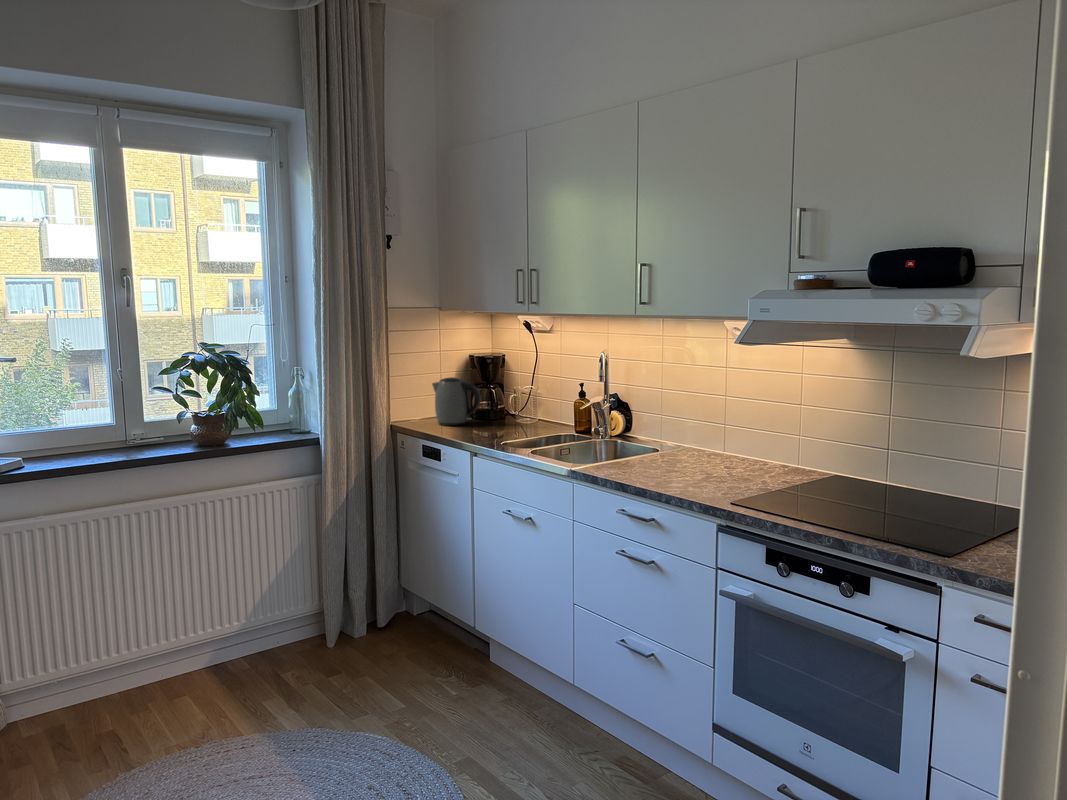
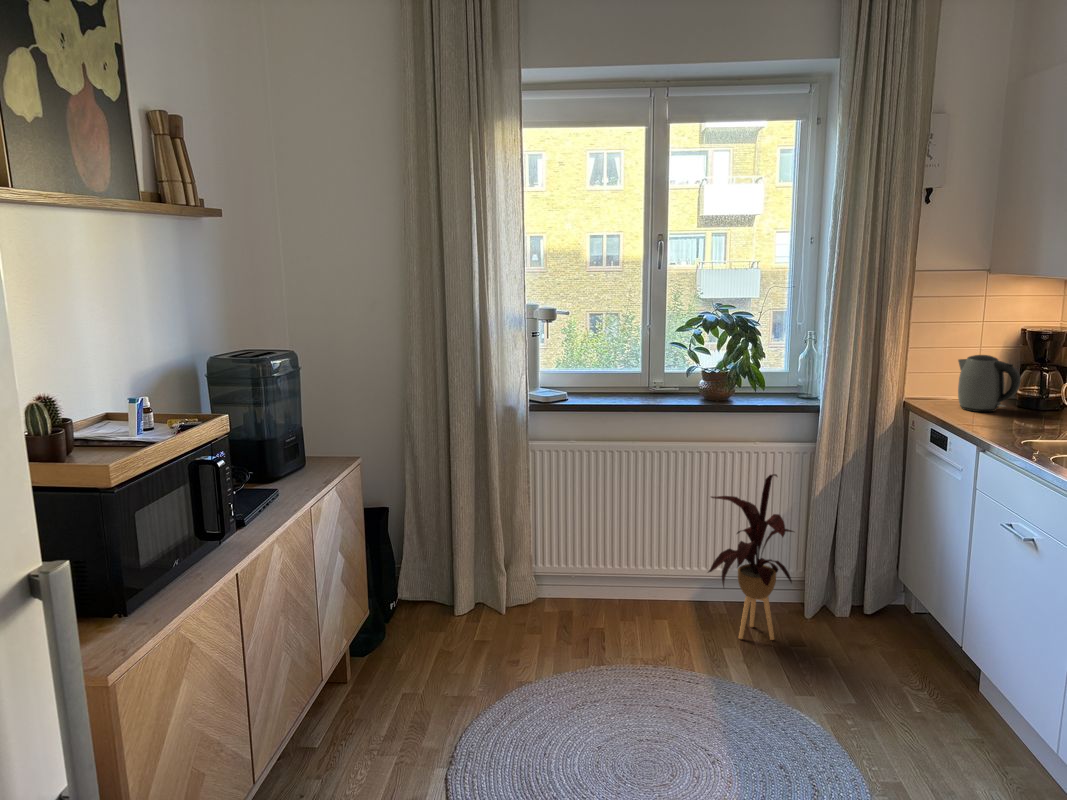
house plant: none [224,508,323,688] -> present [708,474,794,640]

